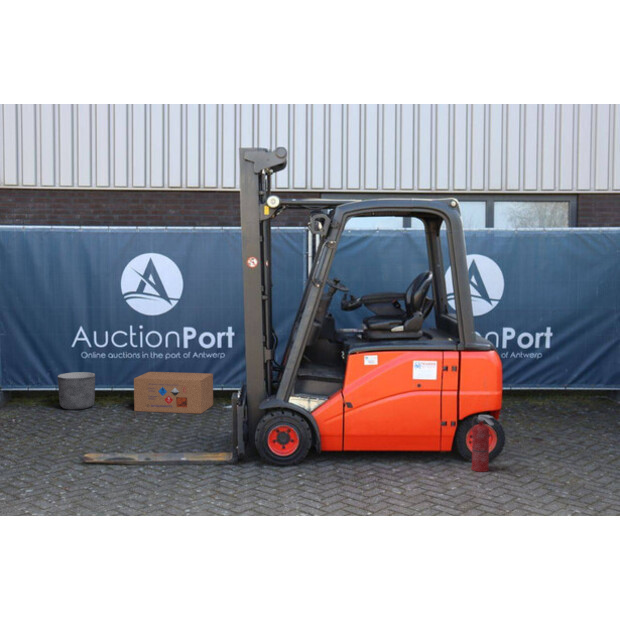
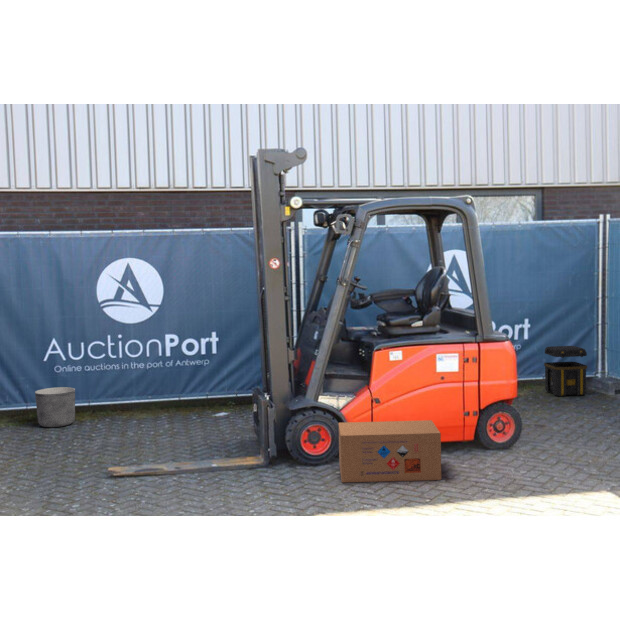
toolbox: none [567,357,611,410] -> present [544,346,587,396]
cardboard box: present [134,372,213,414] -> present [339,420,441,482]
fire extinguisher: present [471,415,494,472] -> none [492,403,516,457]

